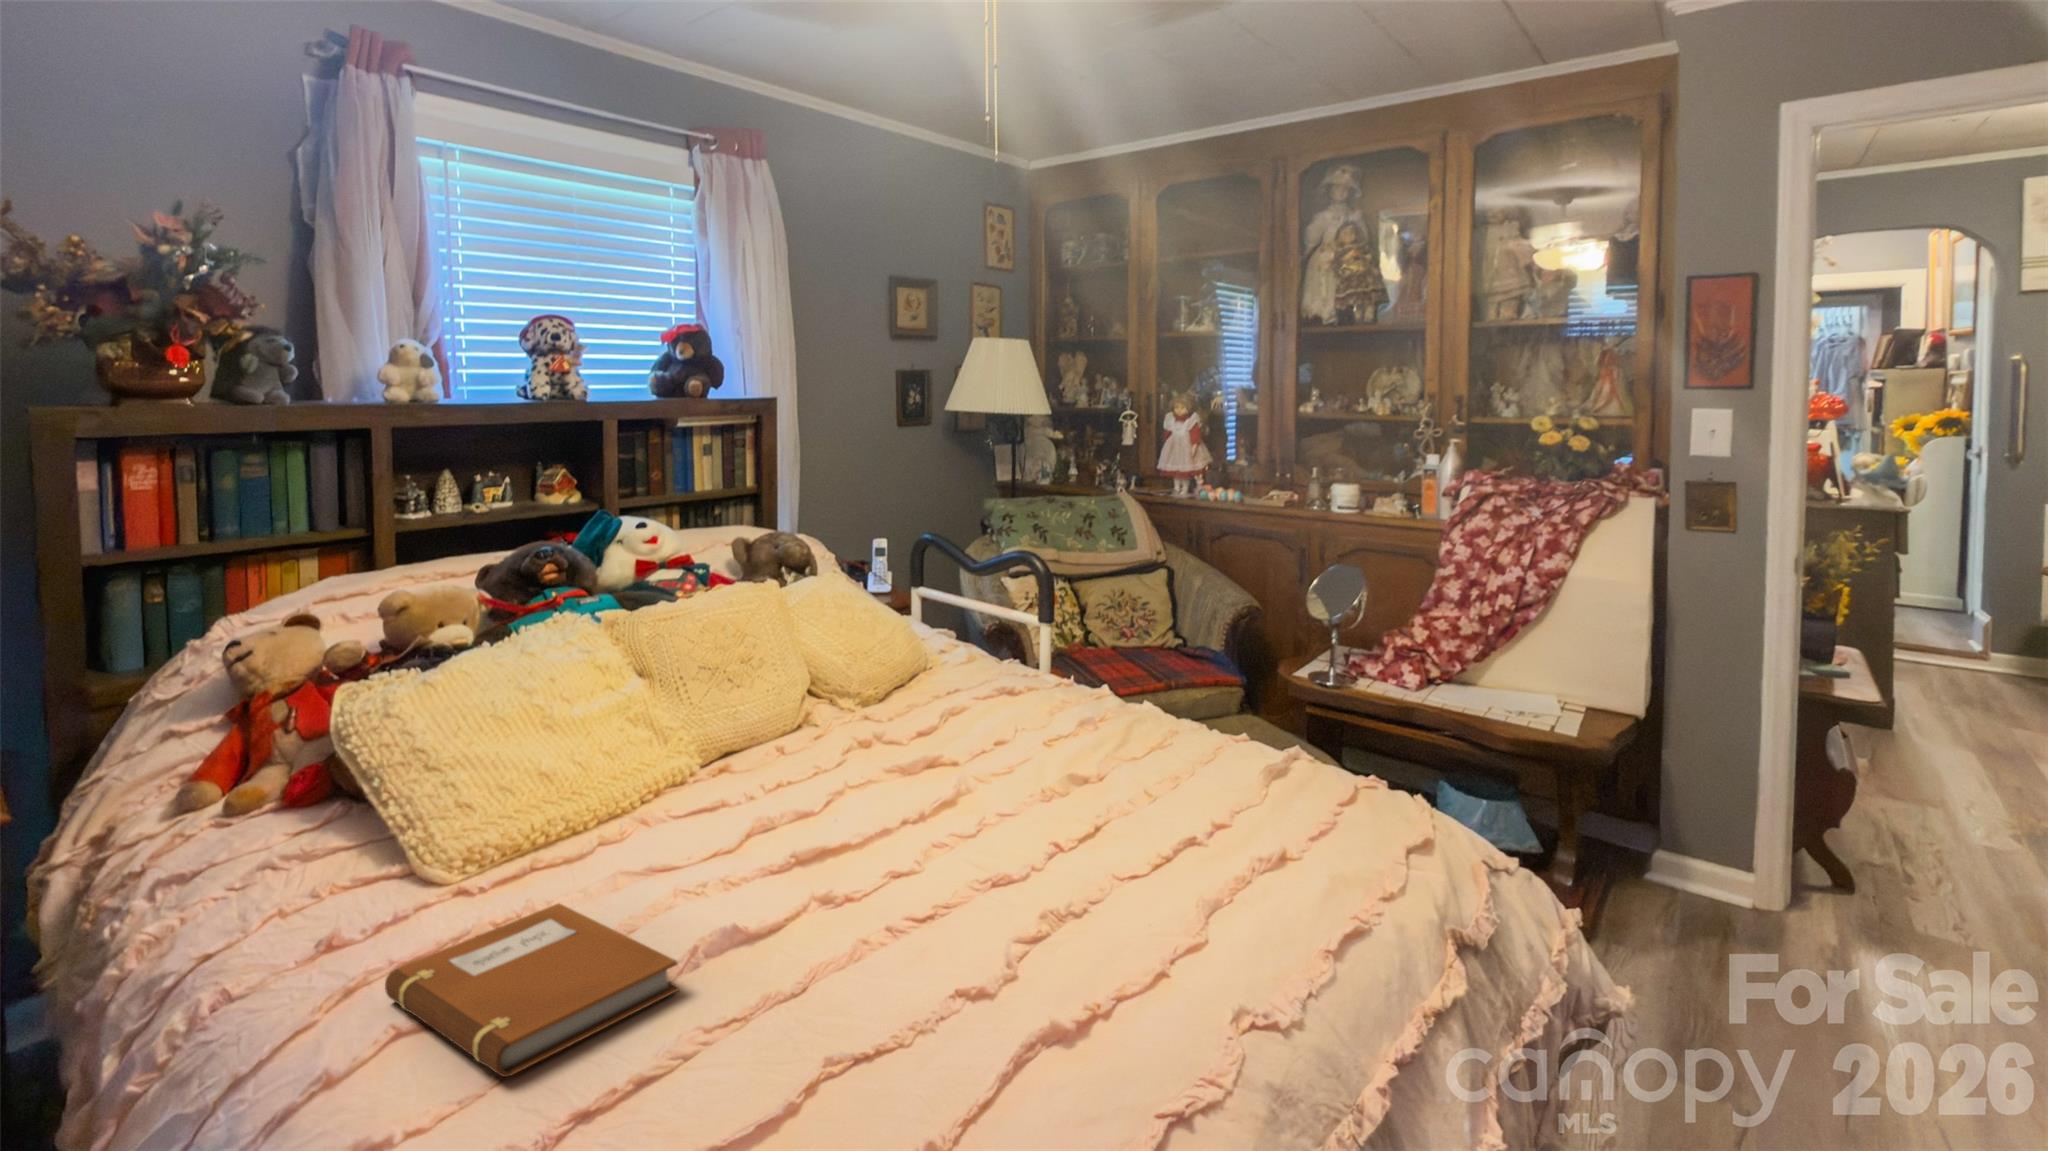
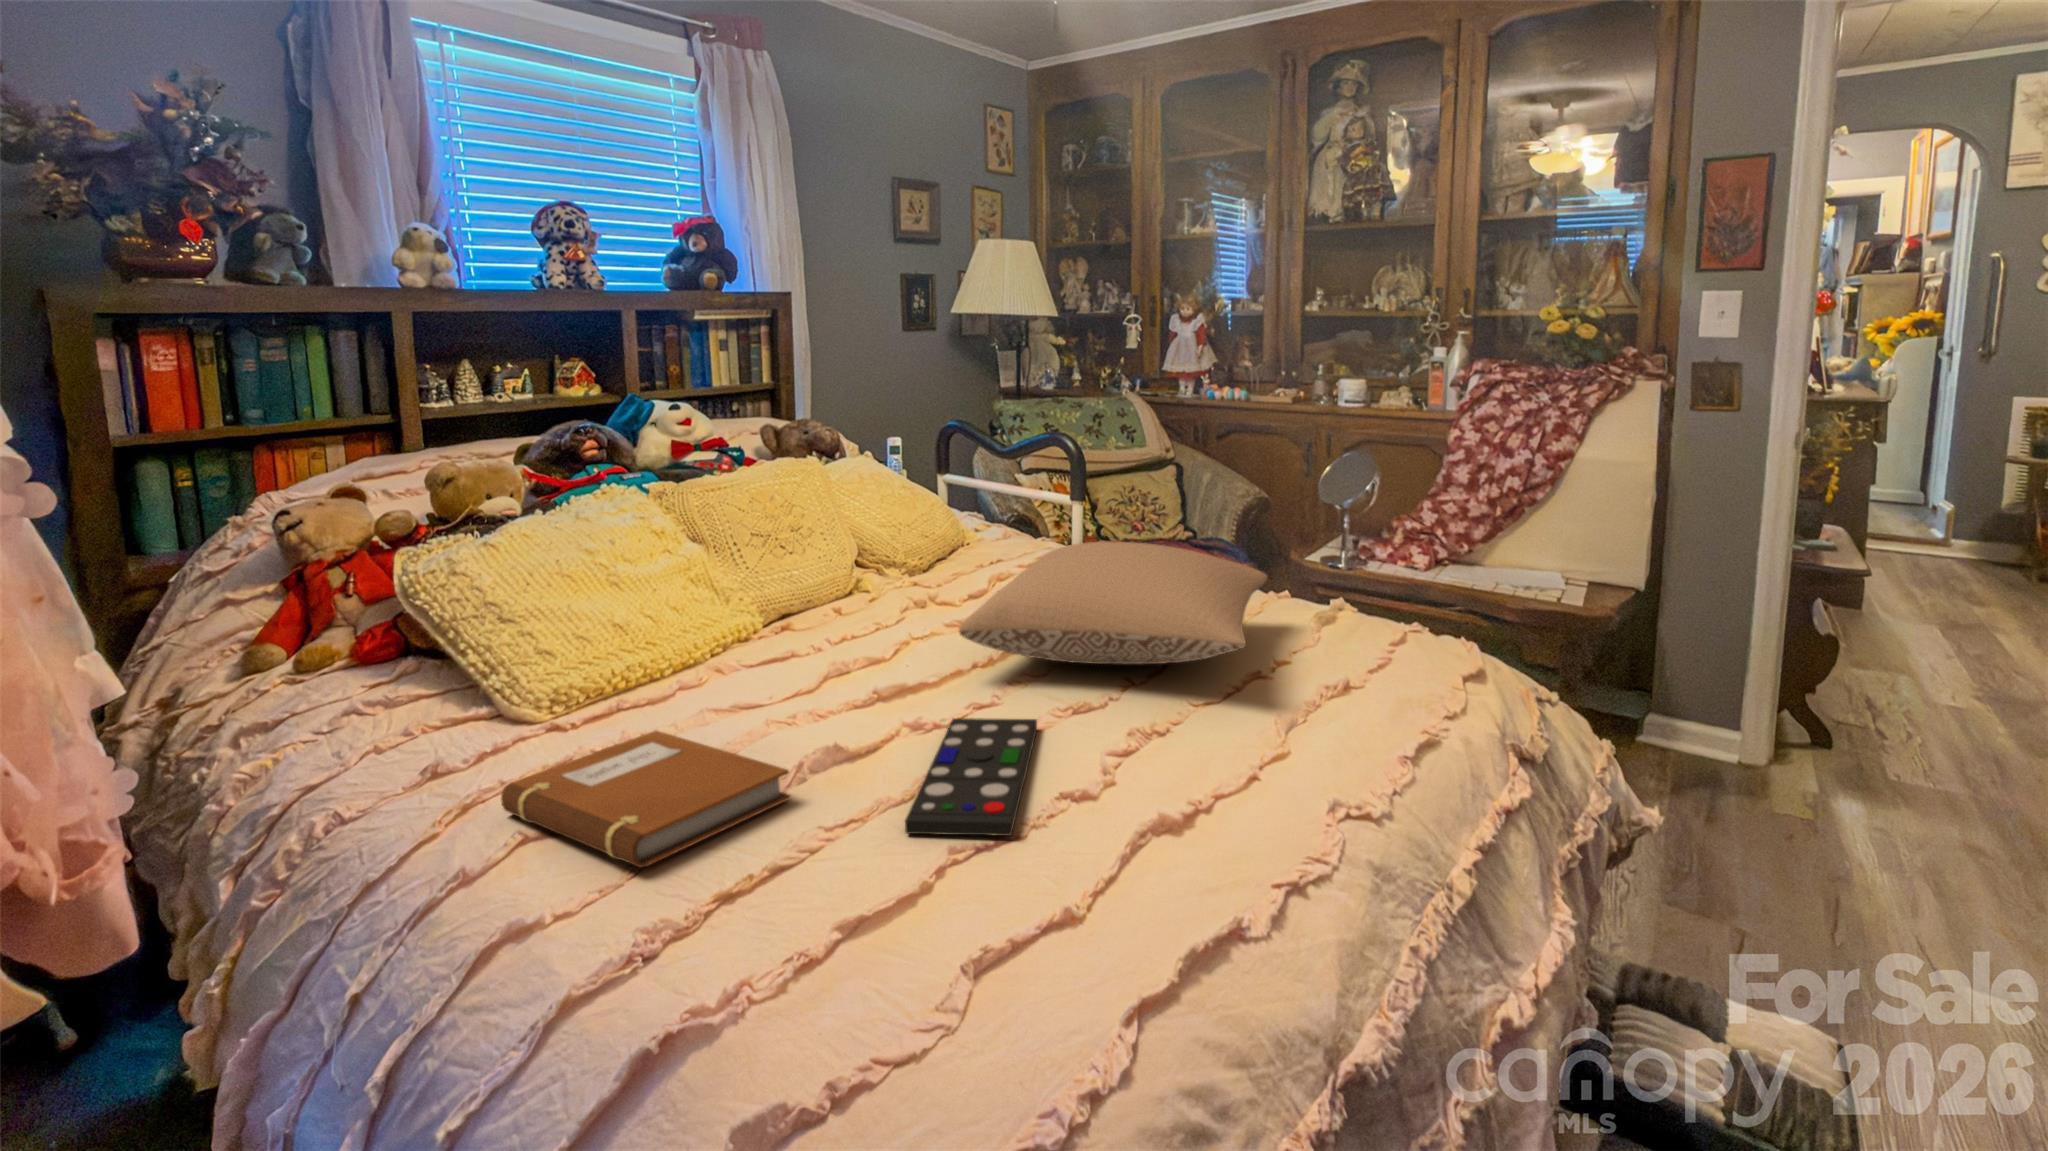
pillow: none [884,693,1215,831] -> present [959,542,1267,664]
remote control: none [784,892,951,1047] -> present [905,718,1037,836]

